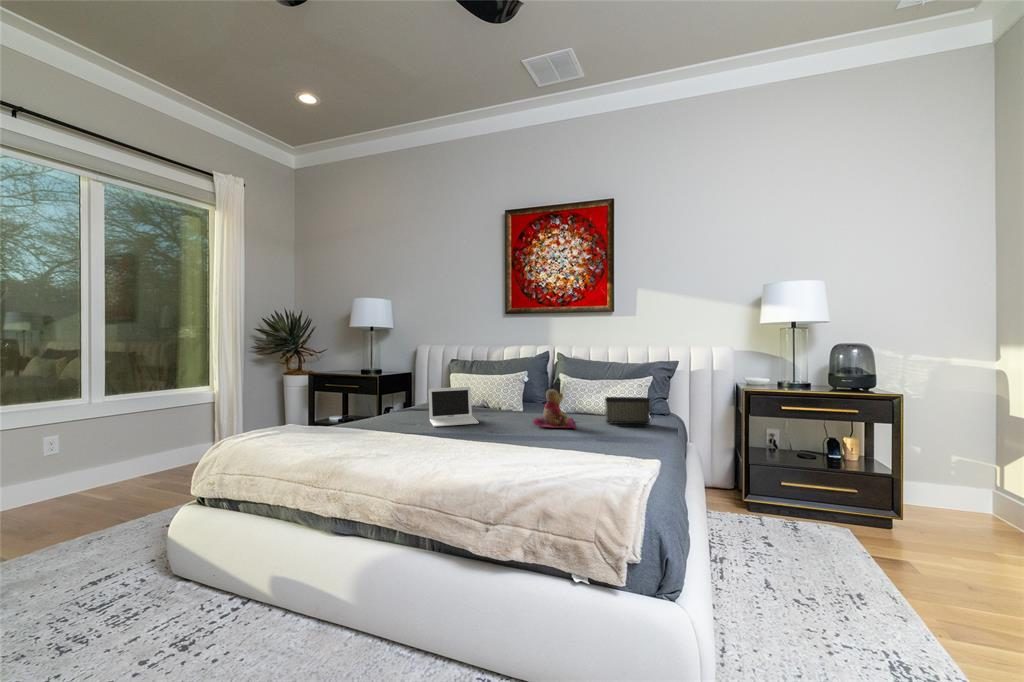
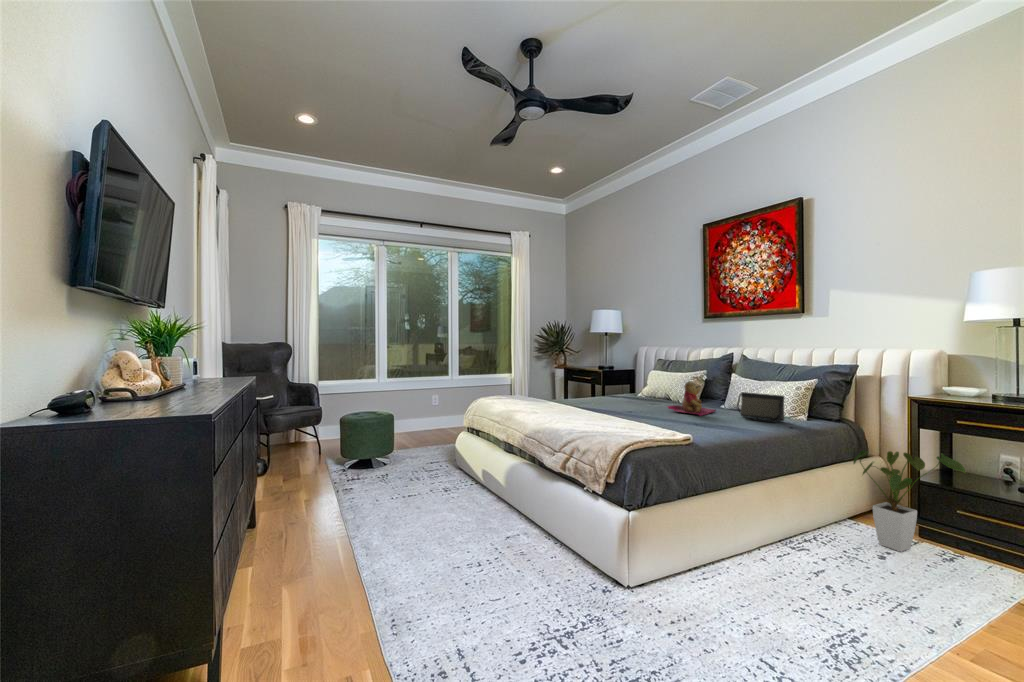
laptop: present [429,387,479,427] -> none [600,376,639,405]
house plant: none [726,436,788,529] -> present [854,450,965,552]

